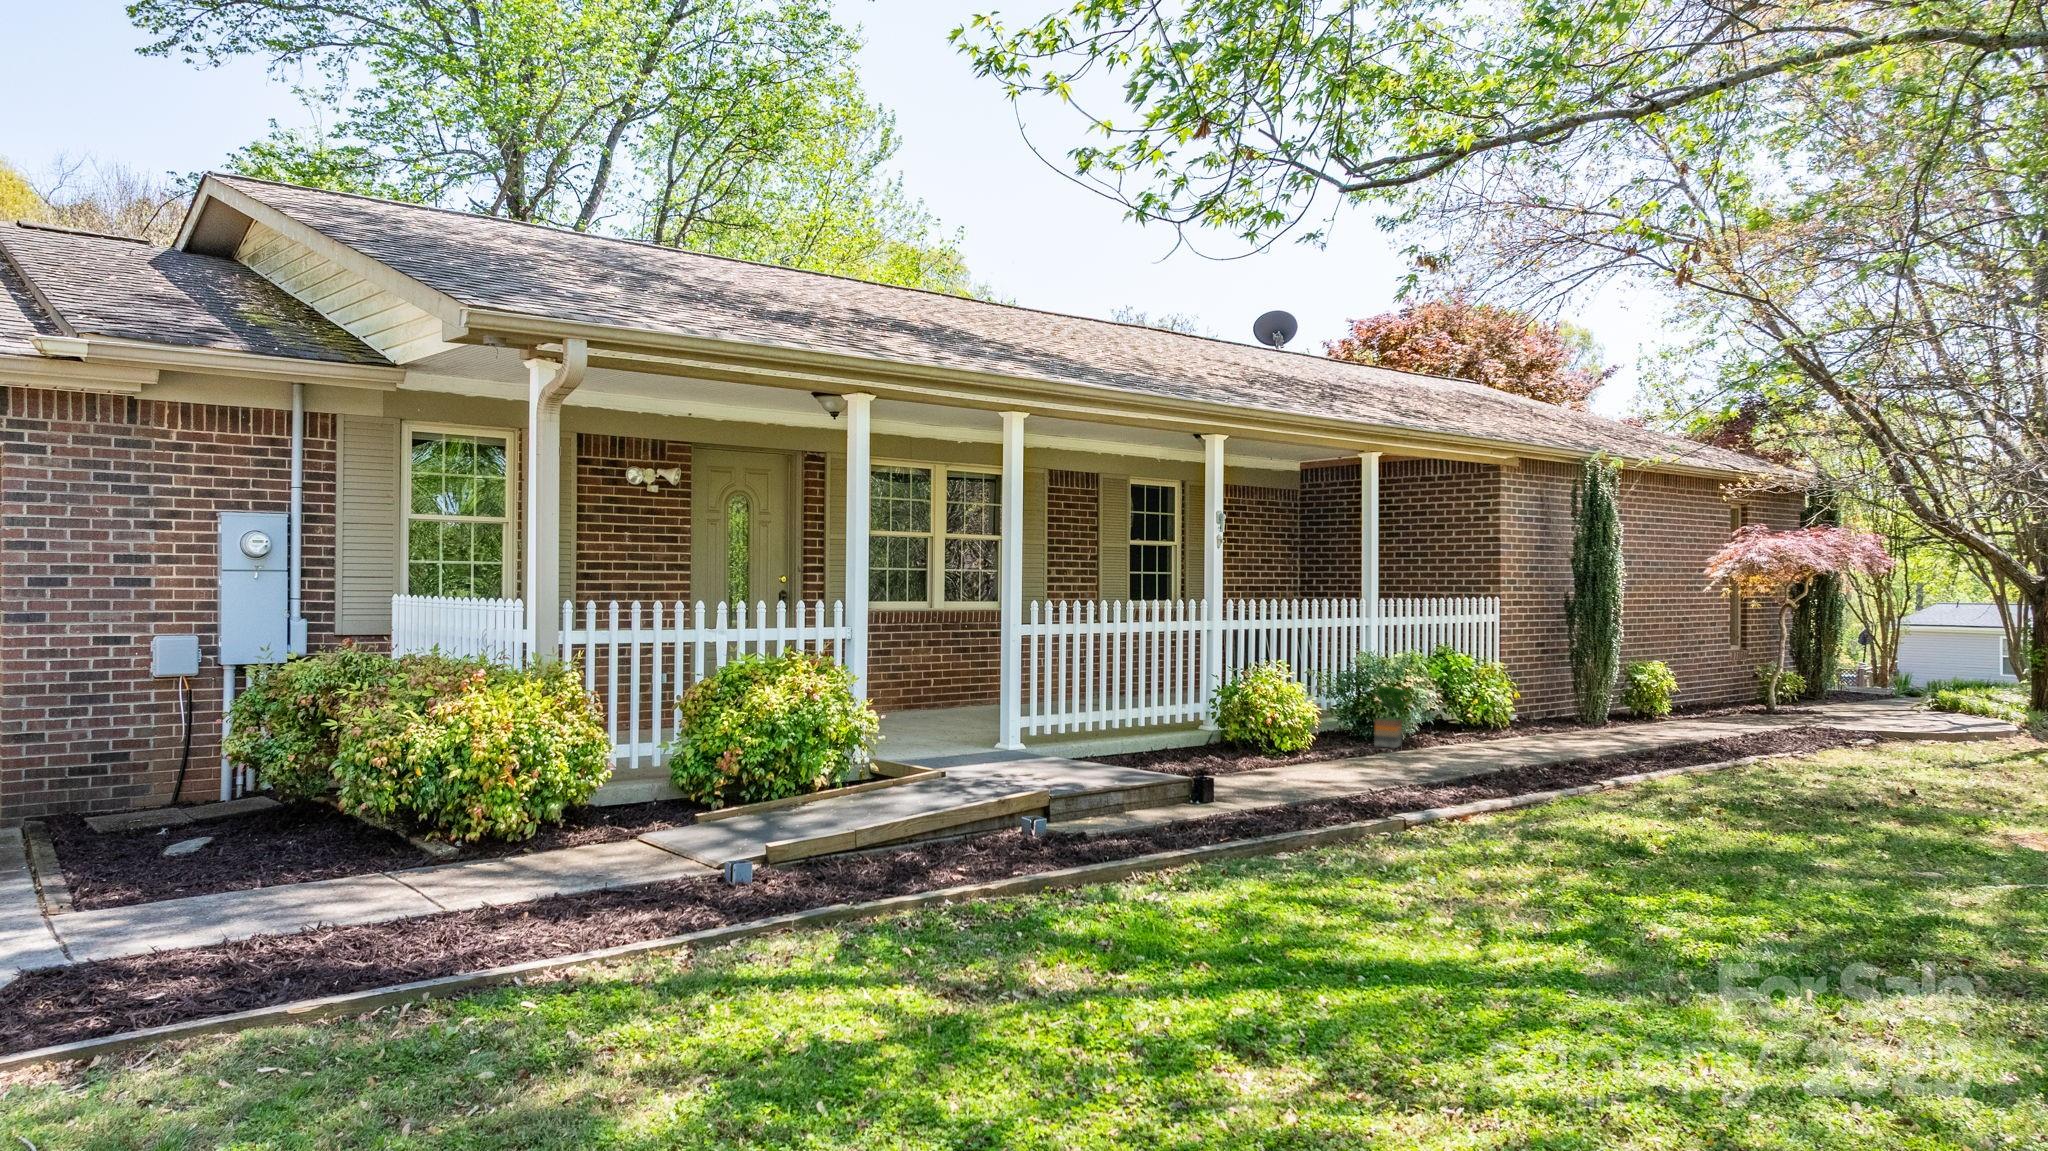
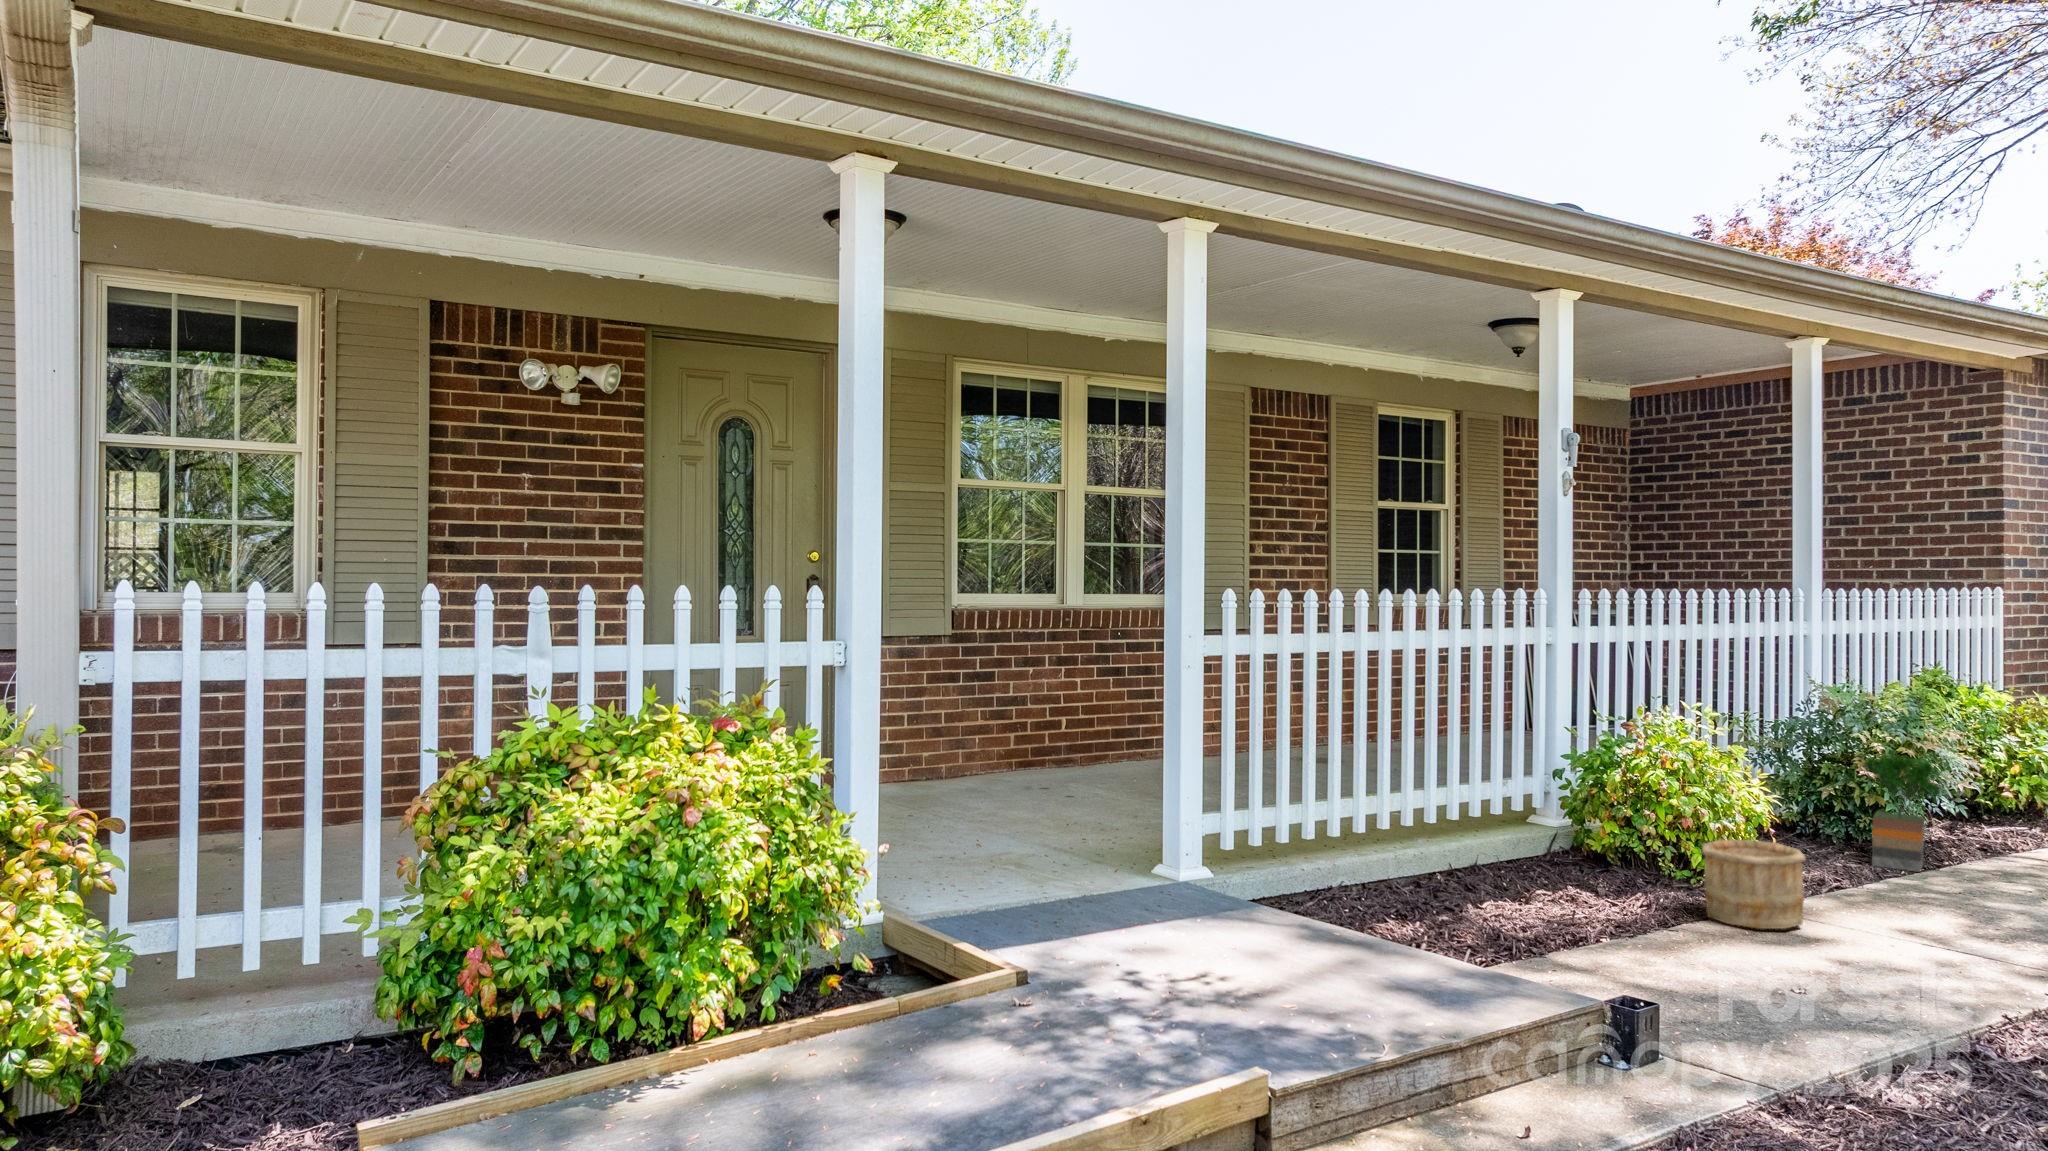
wooden bucket: none [1268,726,1315,768] -> present [1702,840,1806,929]

